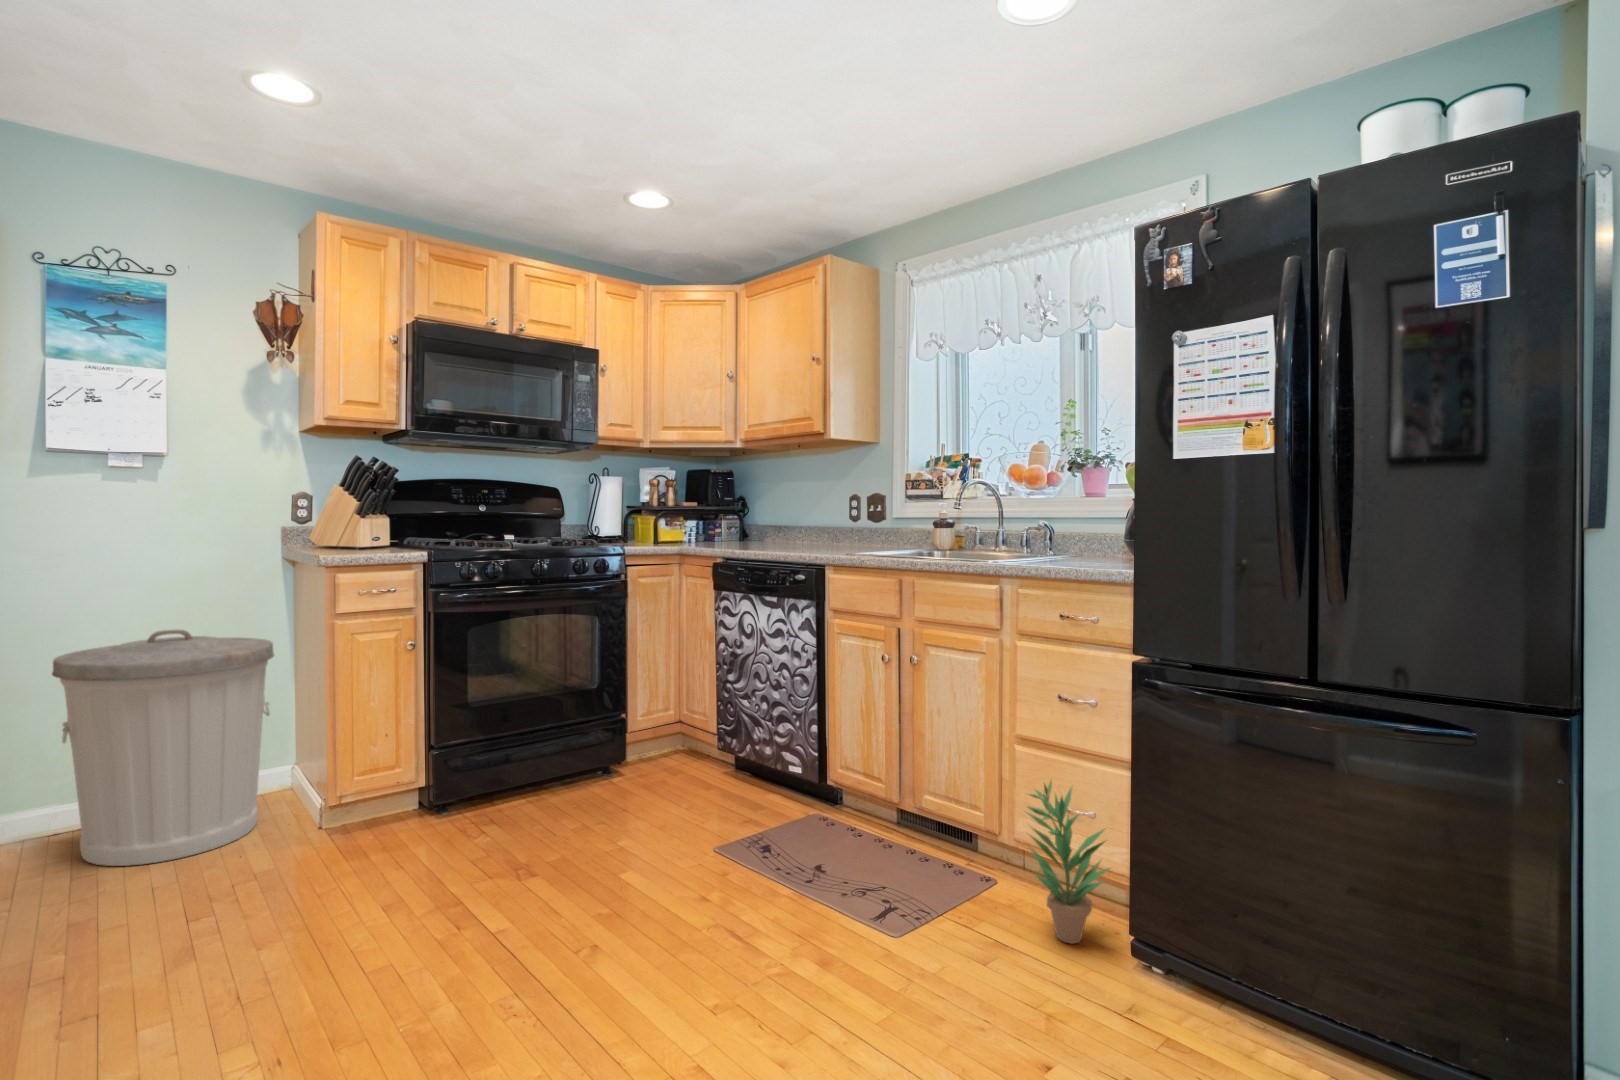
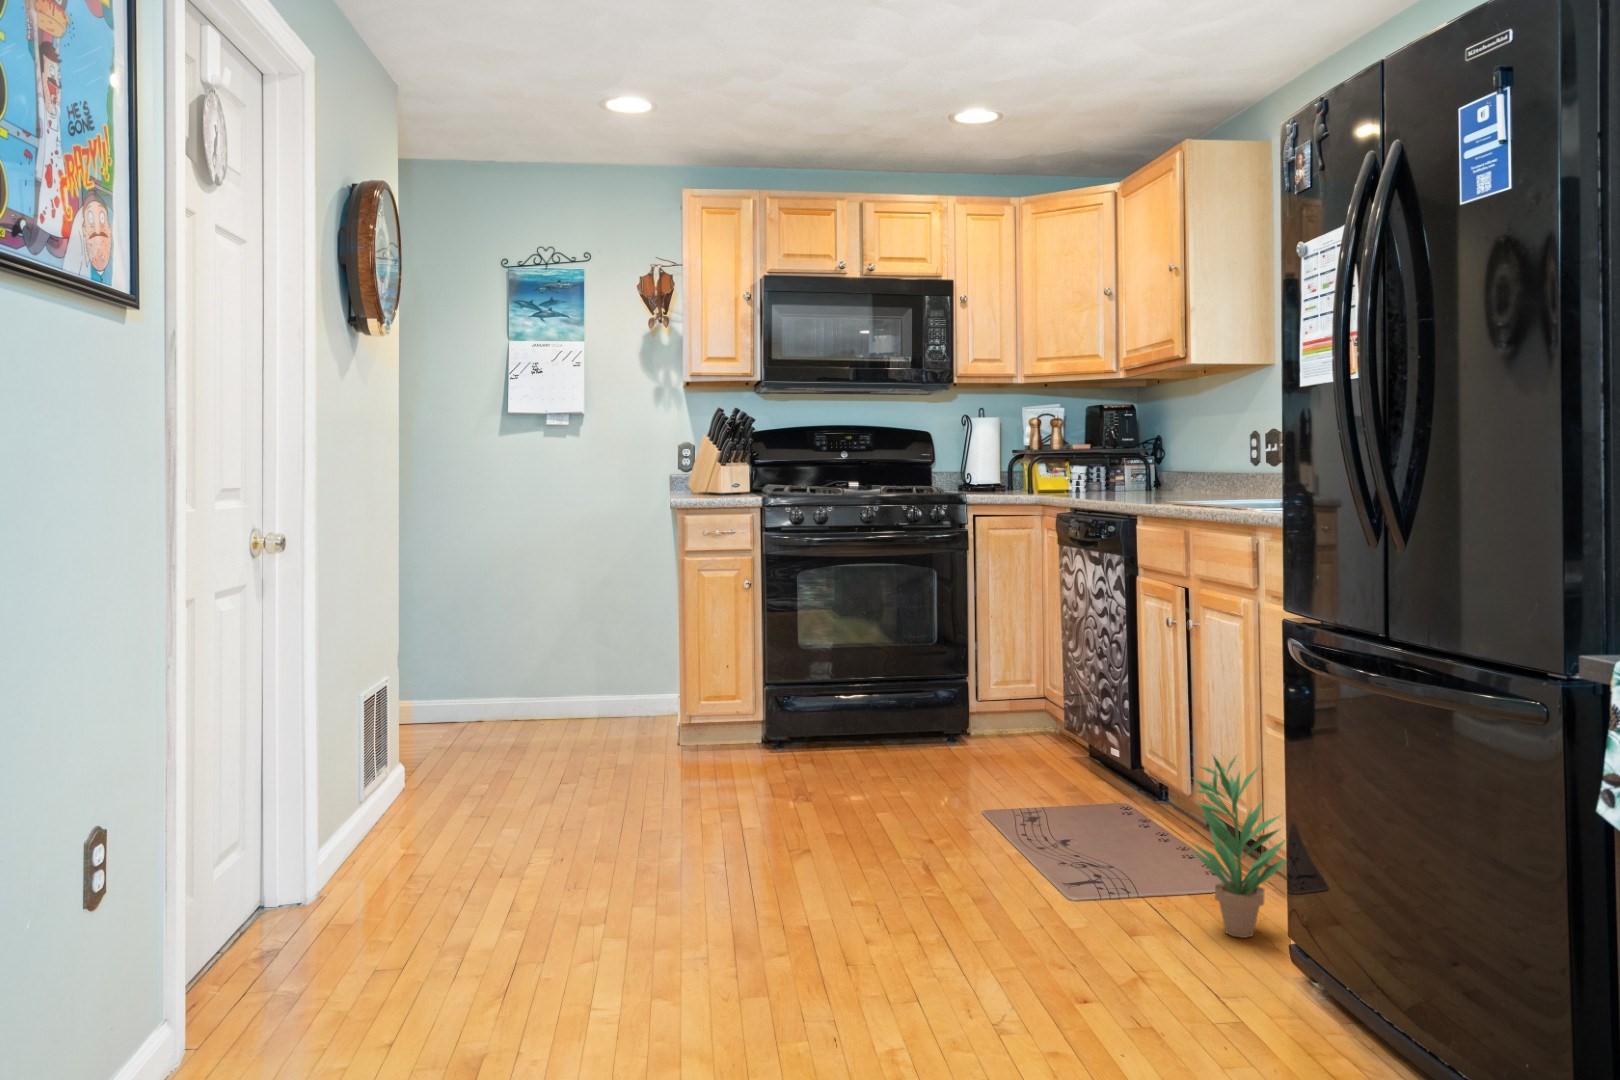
trash can: present [52,630,274,866] -> none [505,562,652,746]

